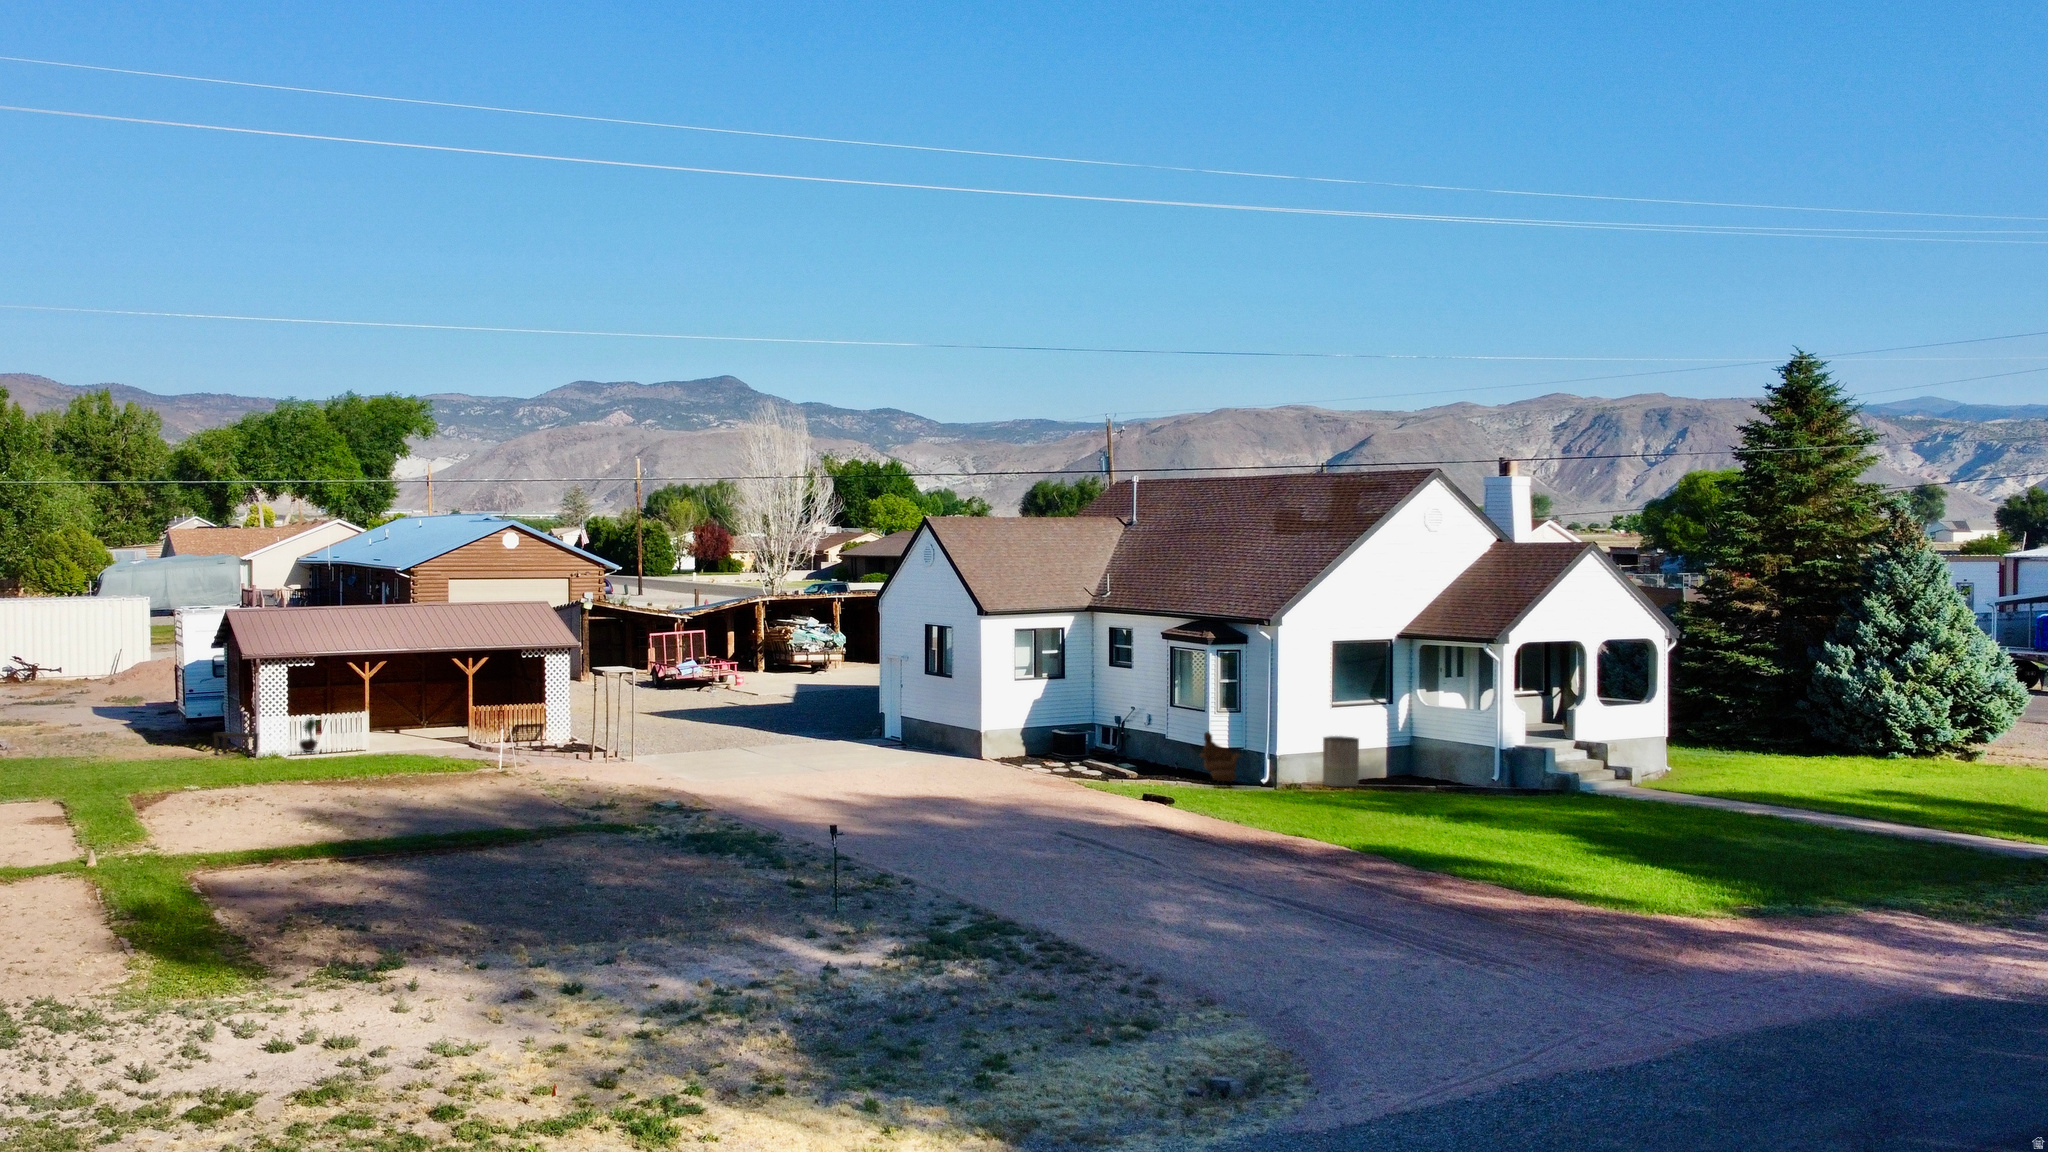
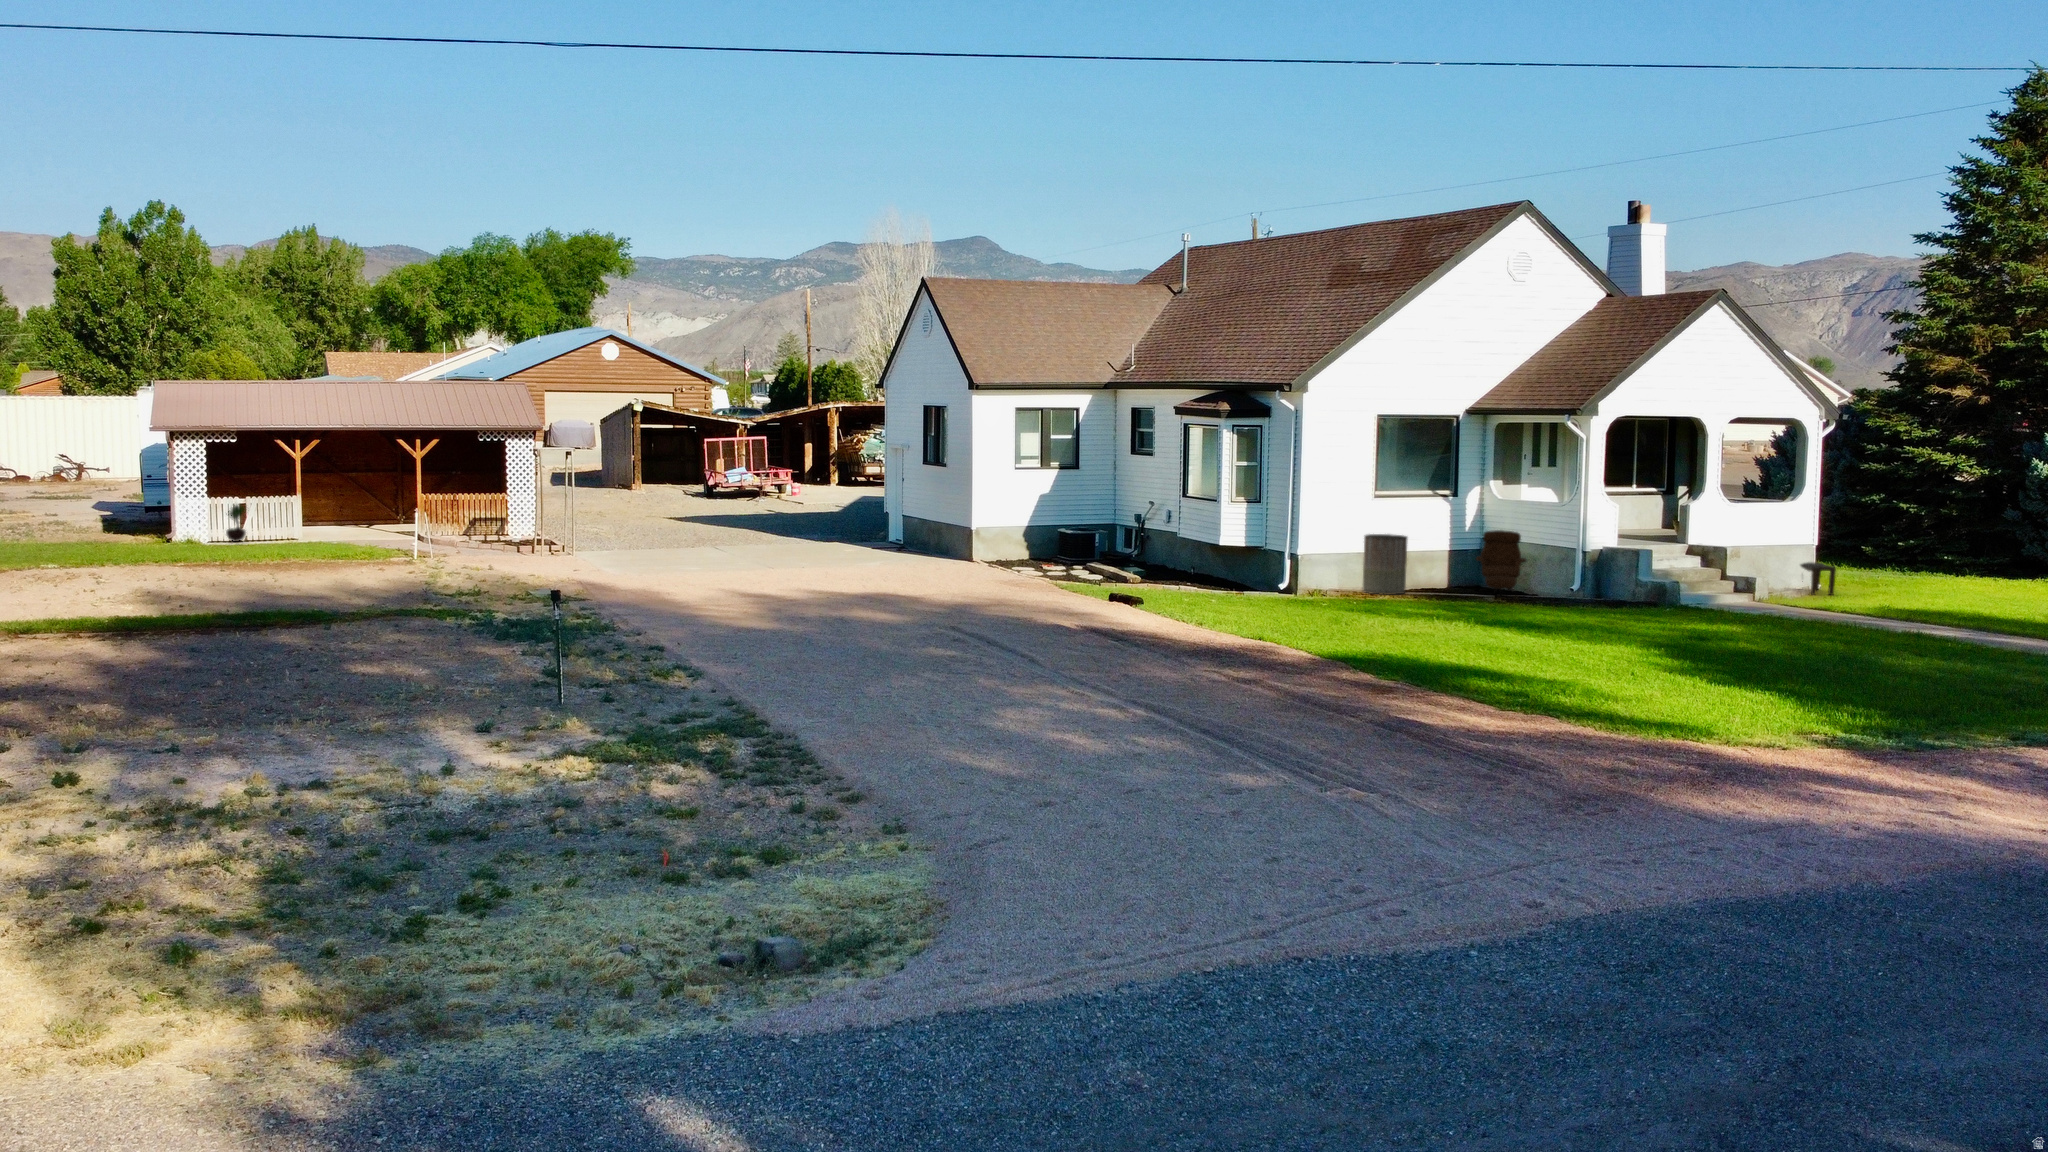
lounge chair: present [1200,731,1240,786] -> present [1476,530,1527,595]
bench: present [214,732,259,756] -> present [1800,562,1836,595]

